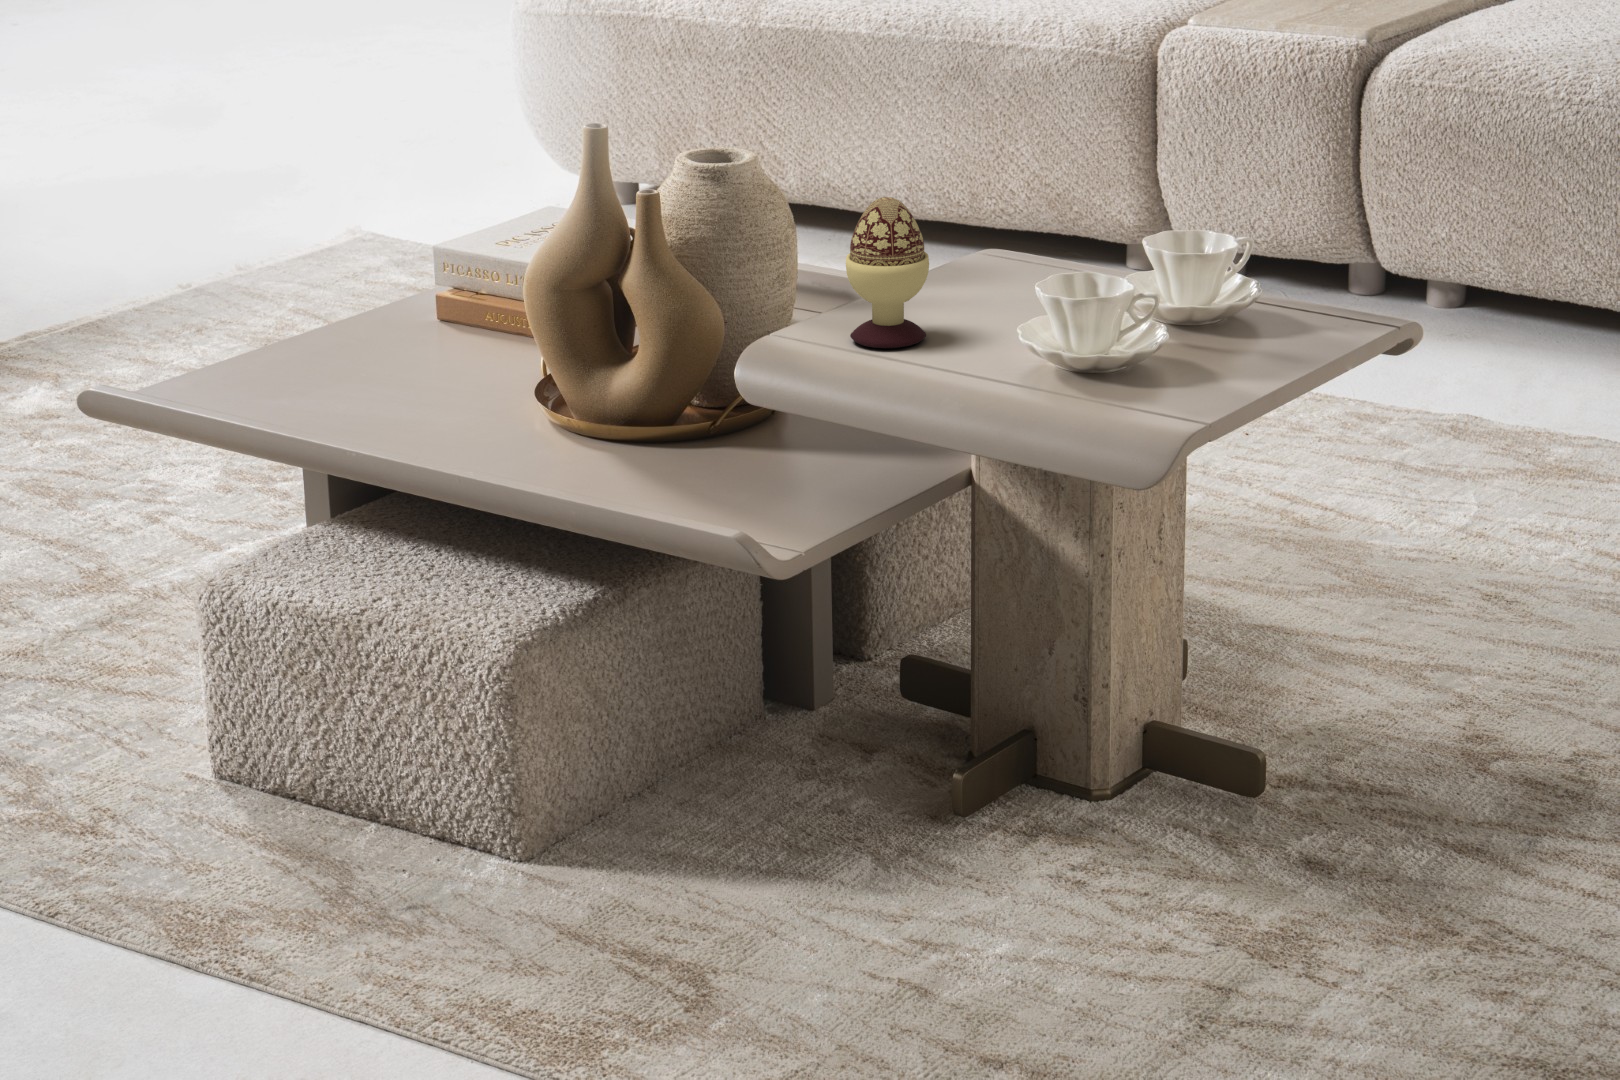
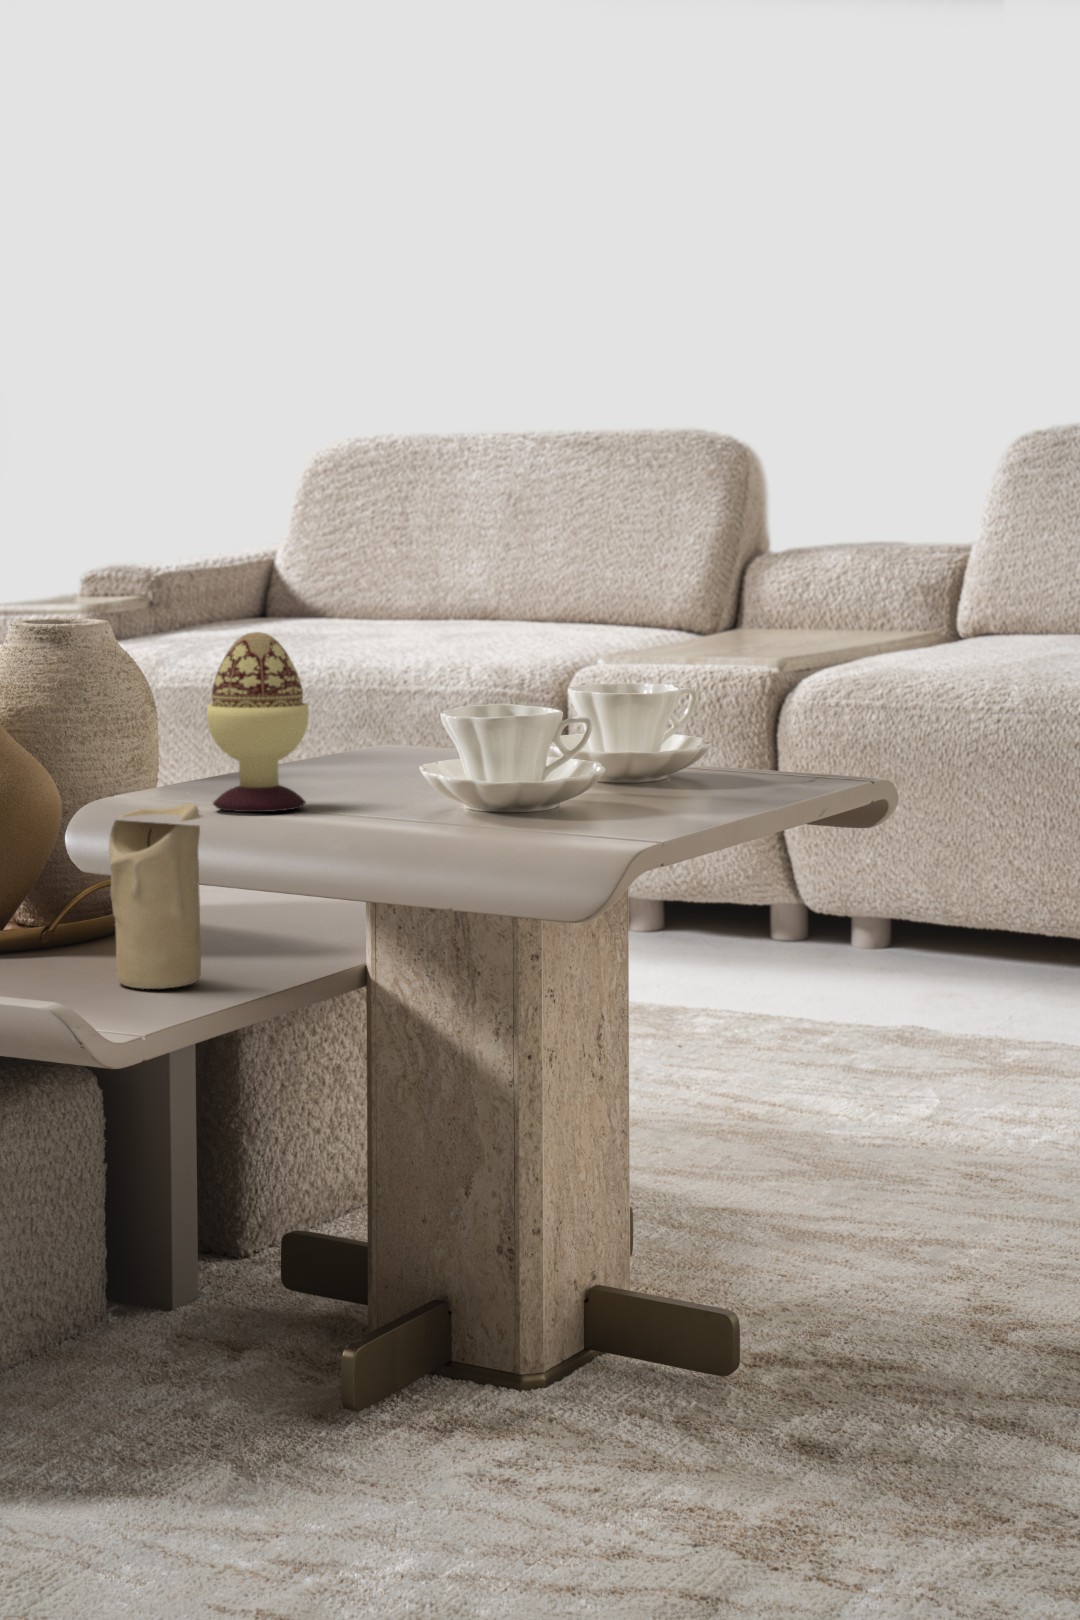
candle: none [769,339,842,490] -> present [109,803,201,989]

